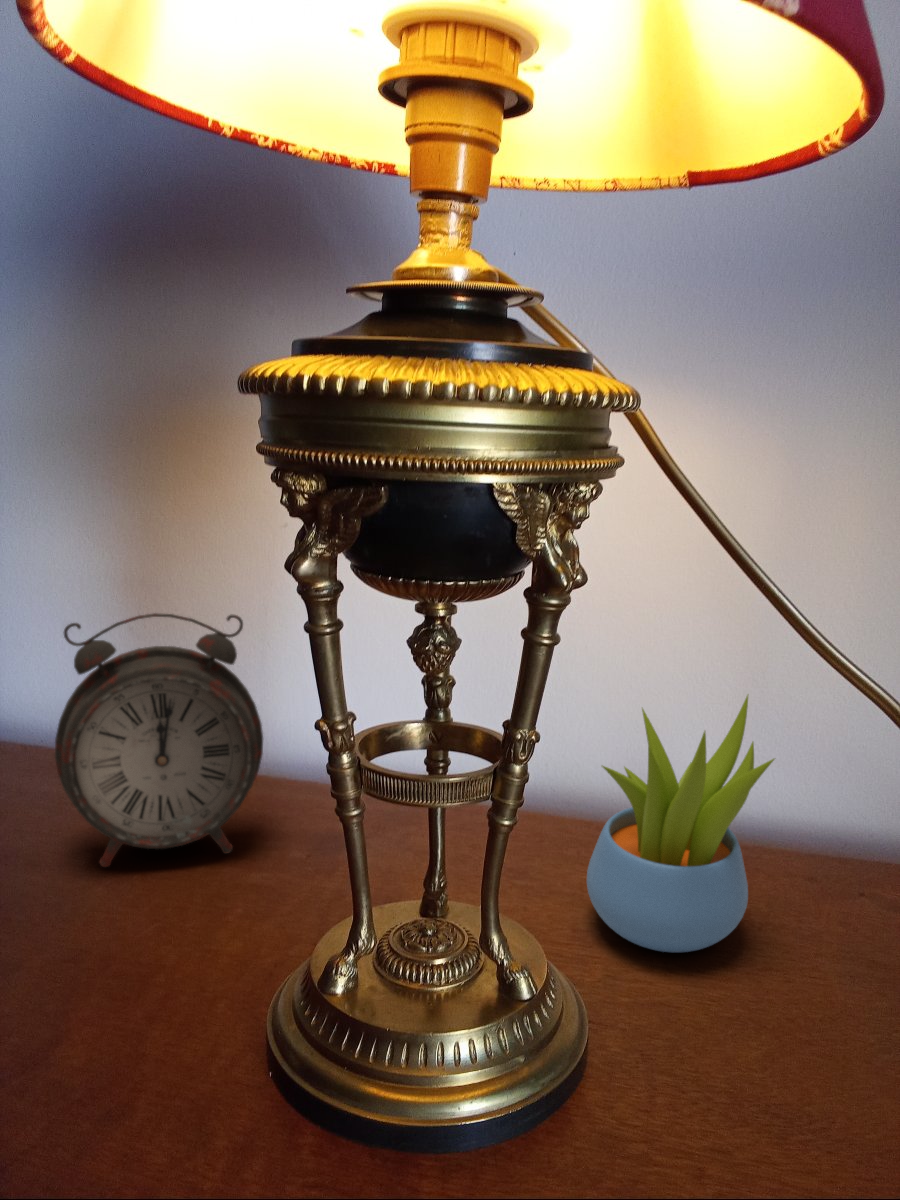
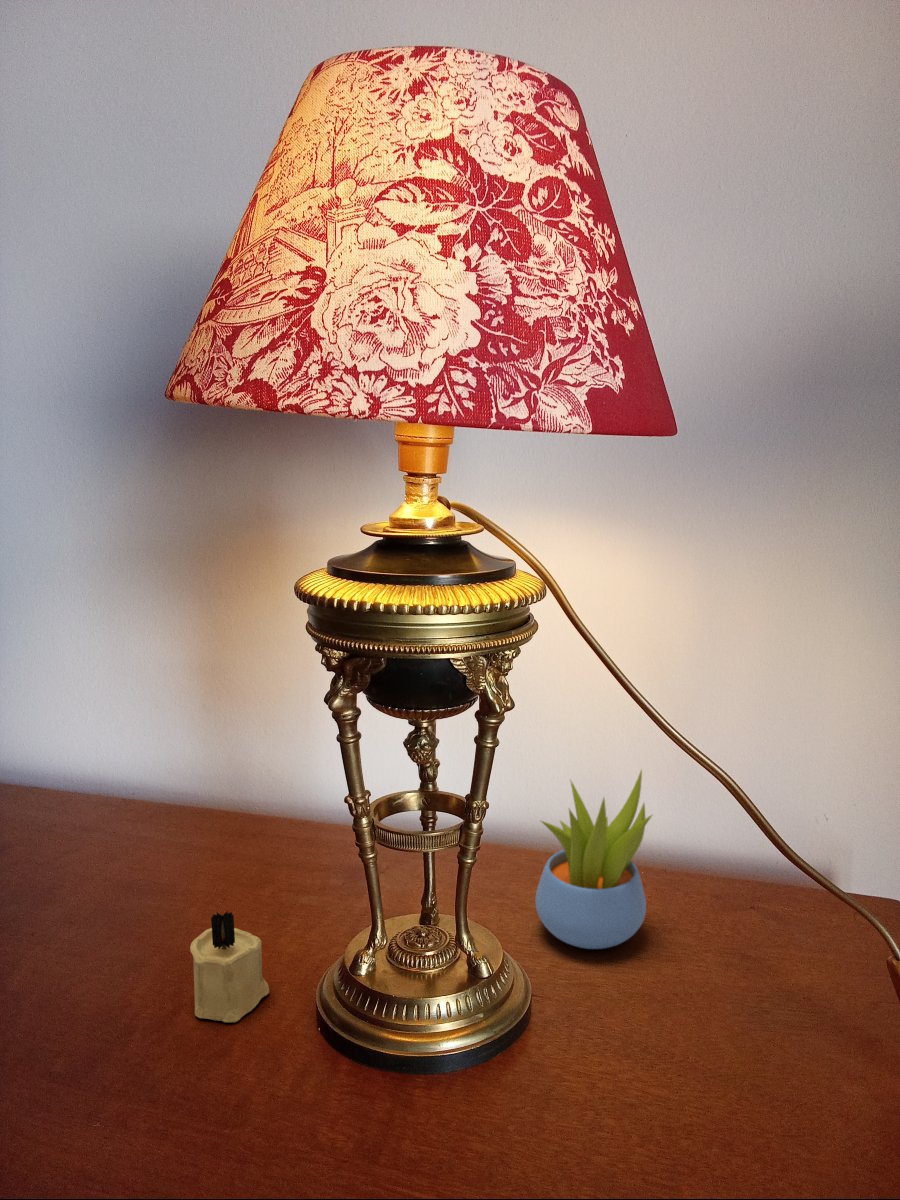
alarm clock: present [55,613,263,867] -> none [164,716,309,896]
candle: none [70,893,195,1066] -> present [190,911,269,1022]

